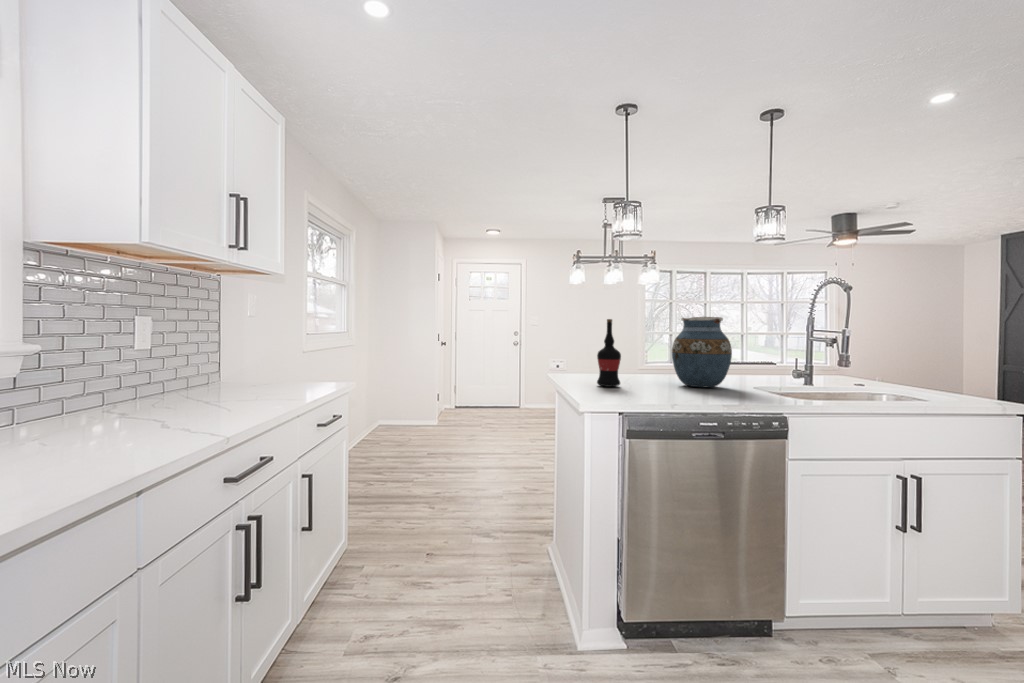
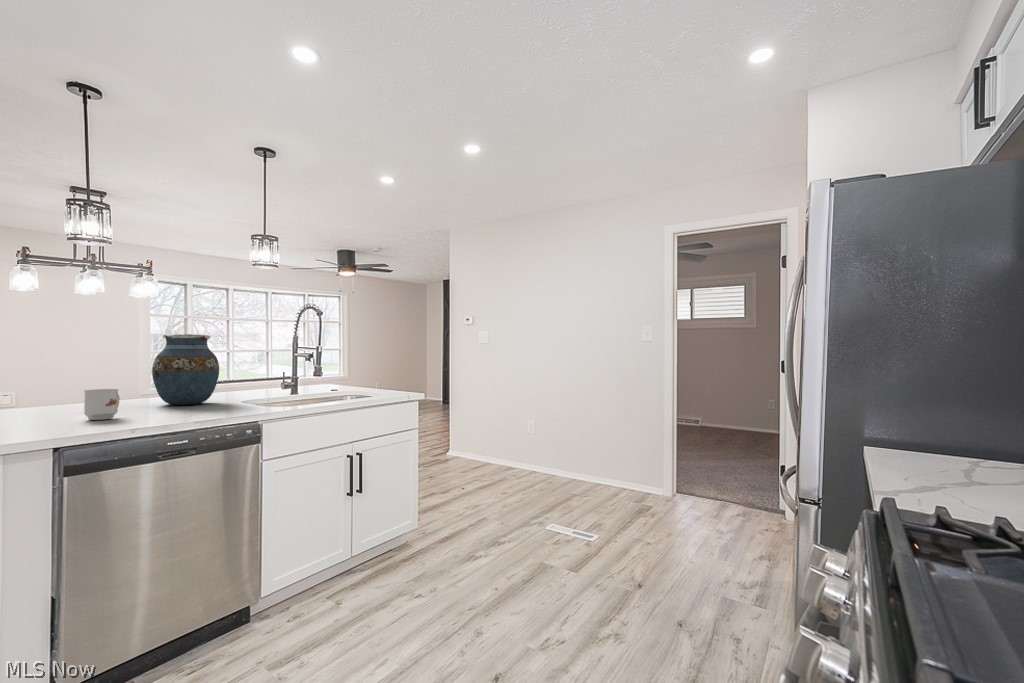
wine bottle: present [597,319,621,387] -> none [41,335,79,415]
mug: none [628,368,654,396] -> present [84,389,120,420]

